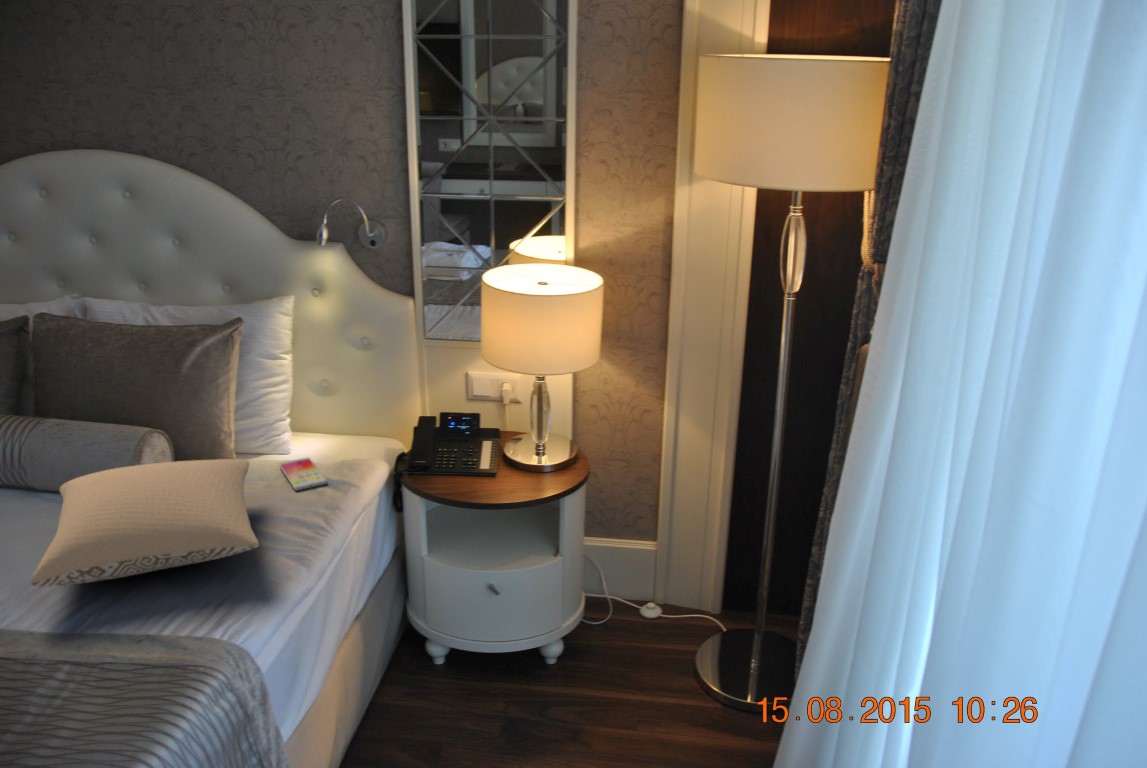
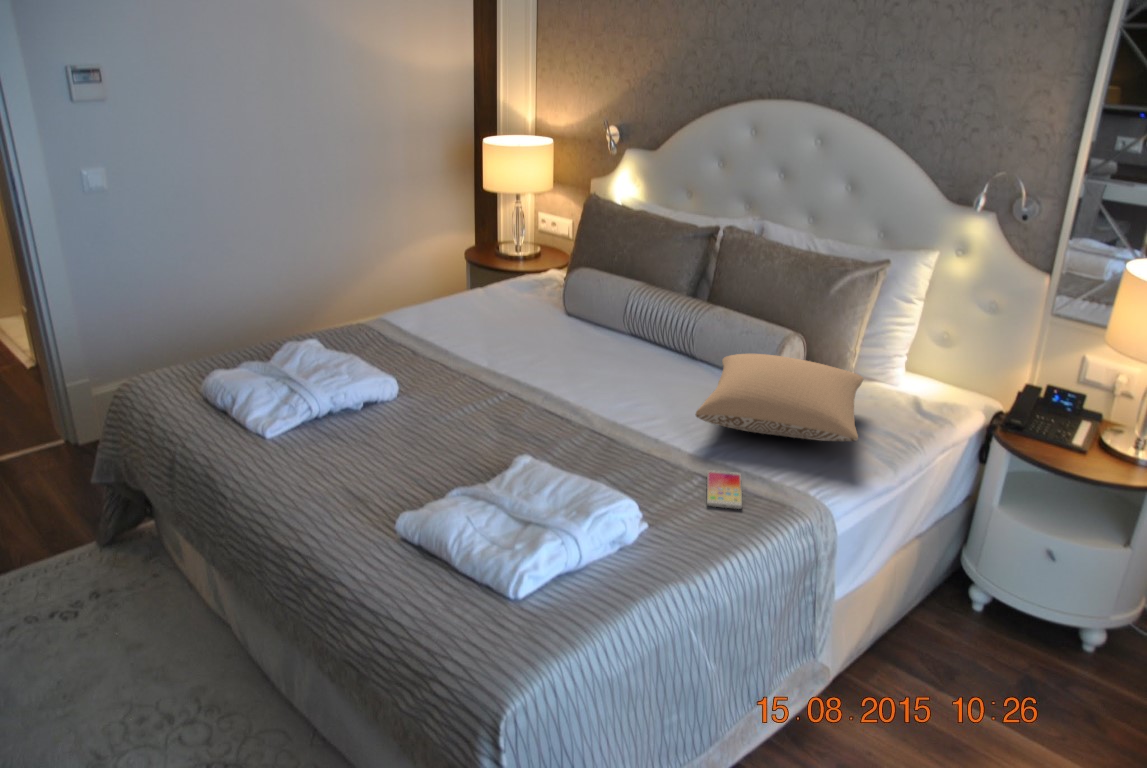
smartphone: present [279,457,326,490] -> present [707,470,742,509]

